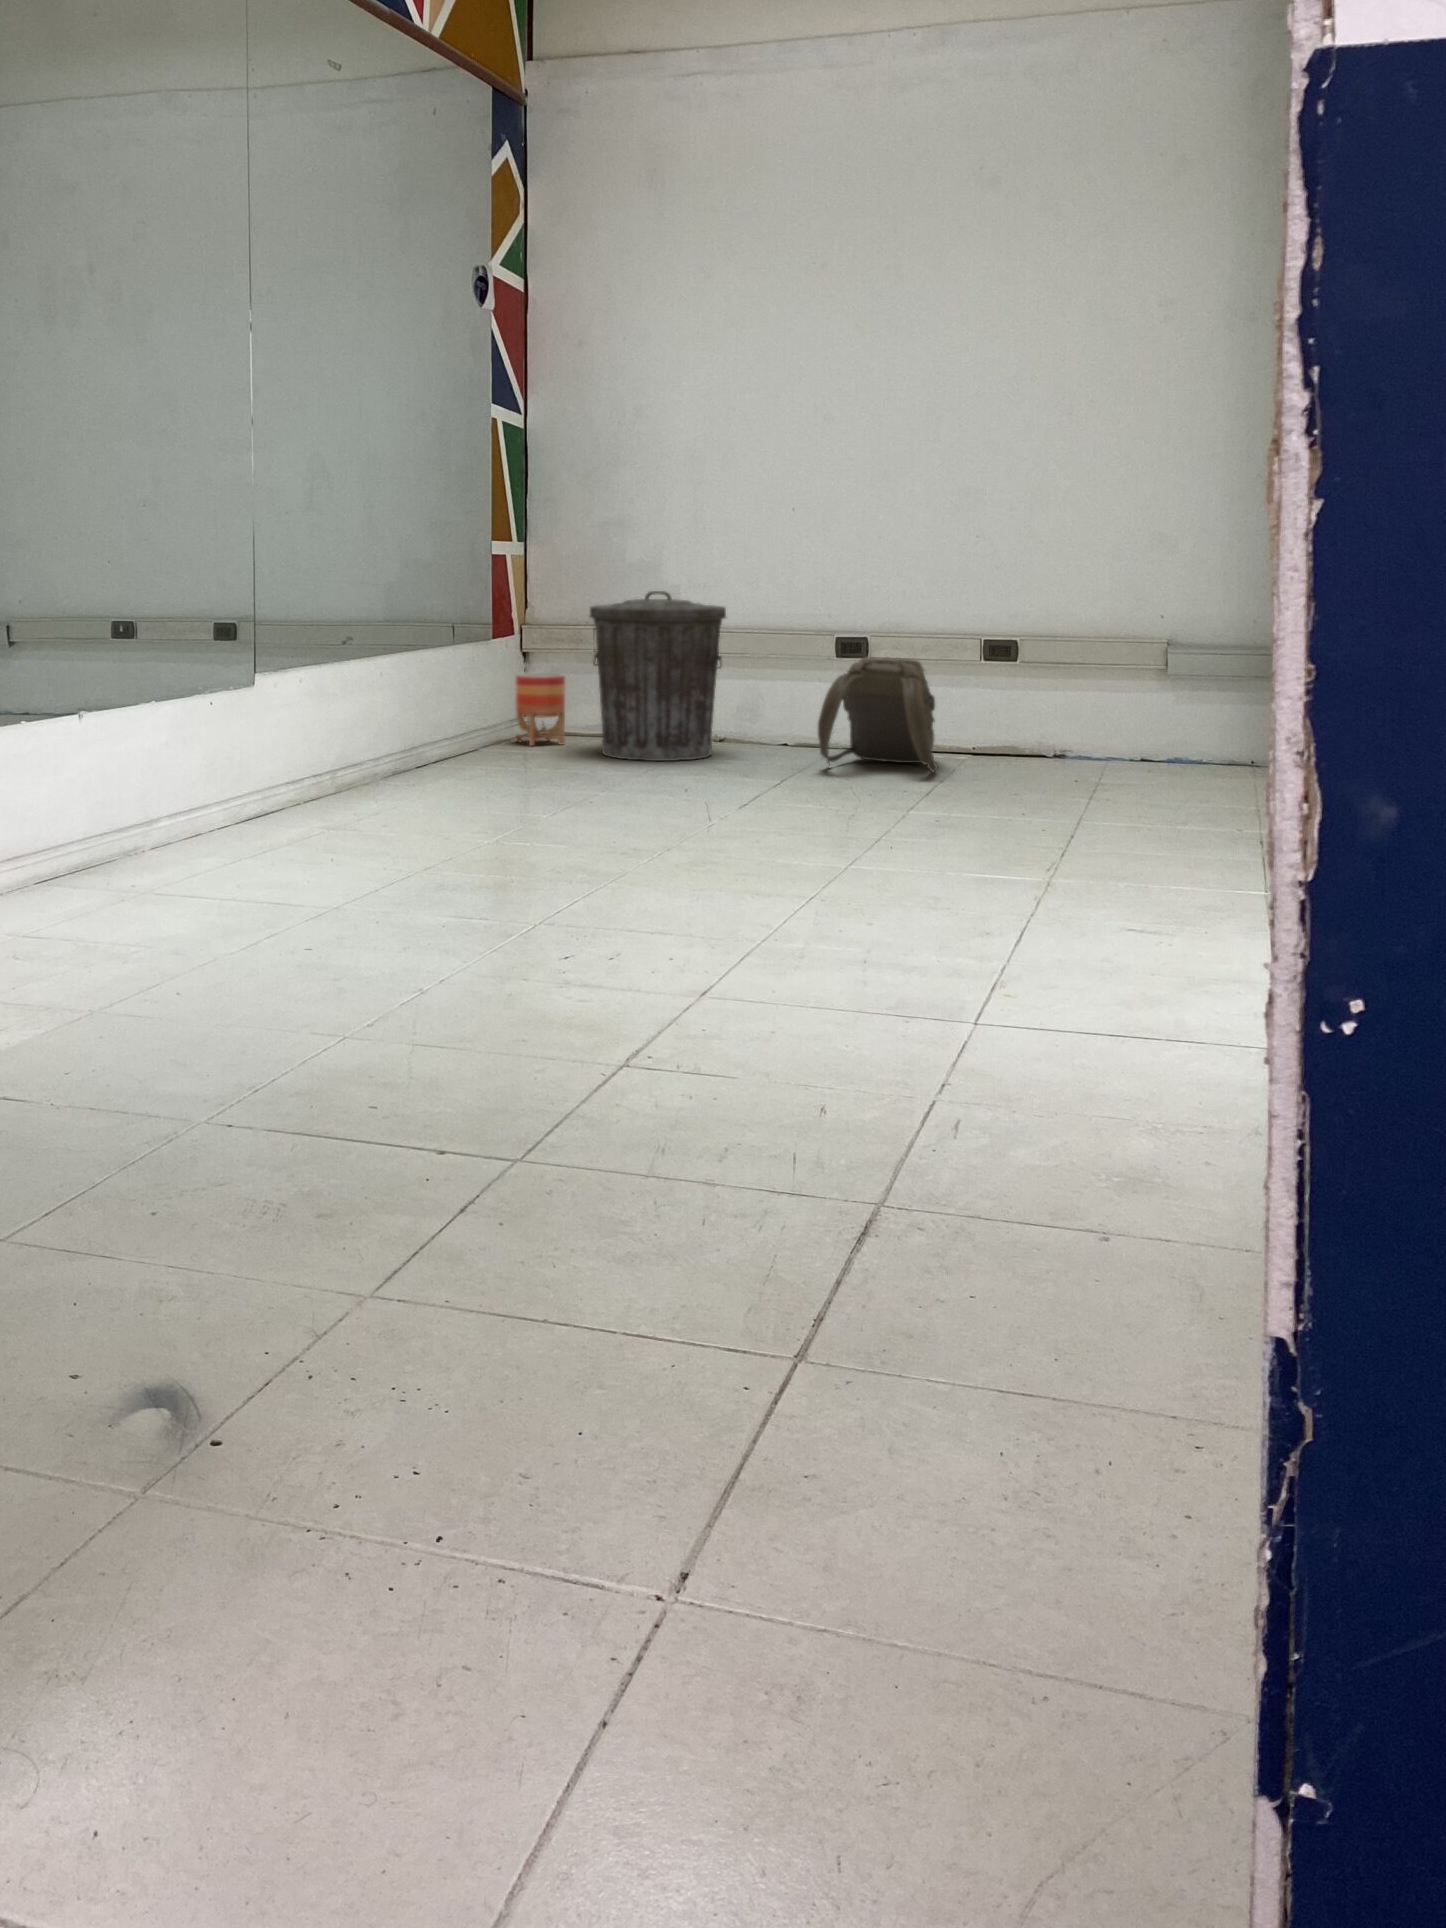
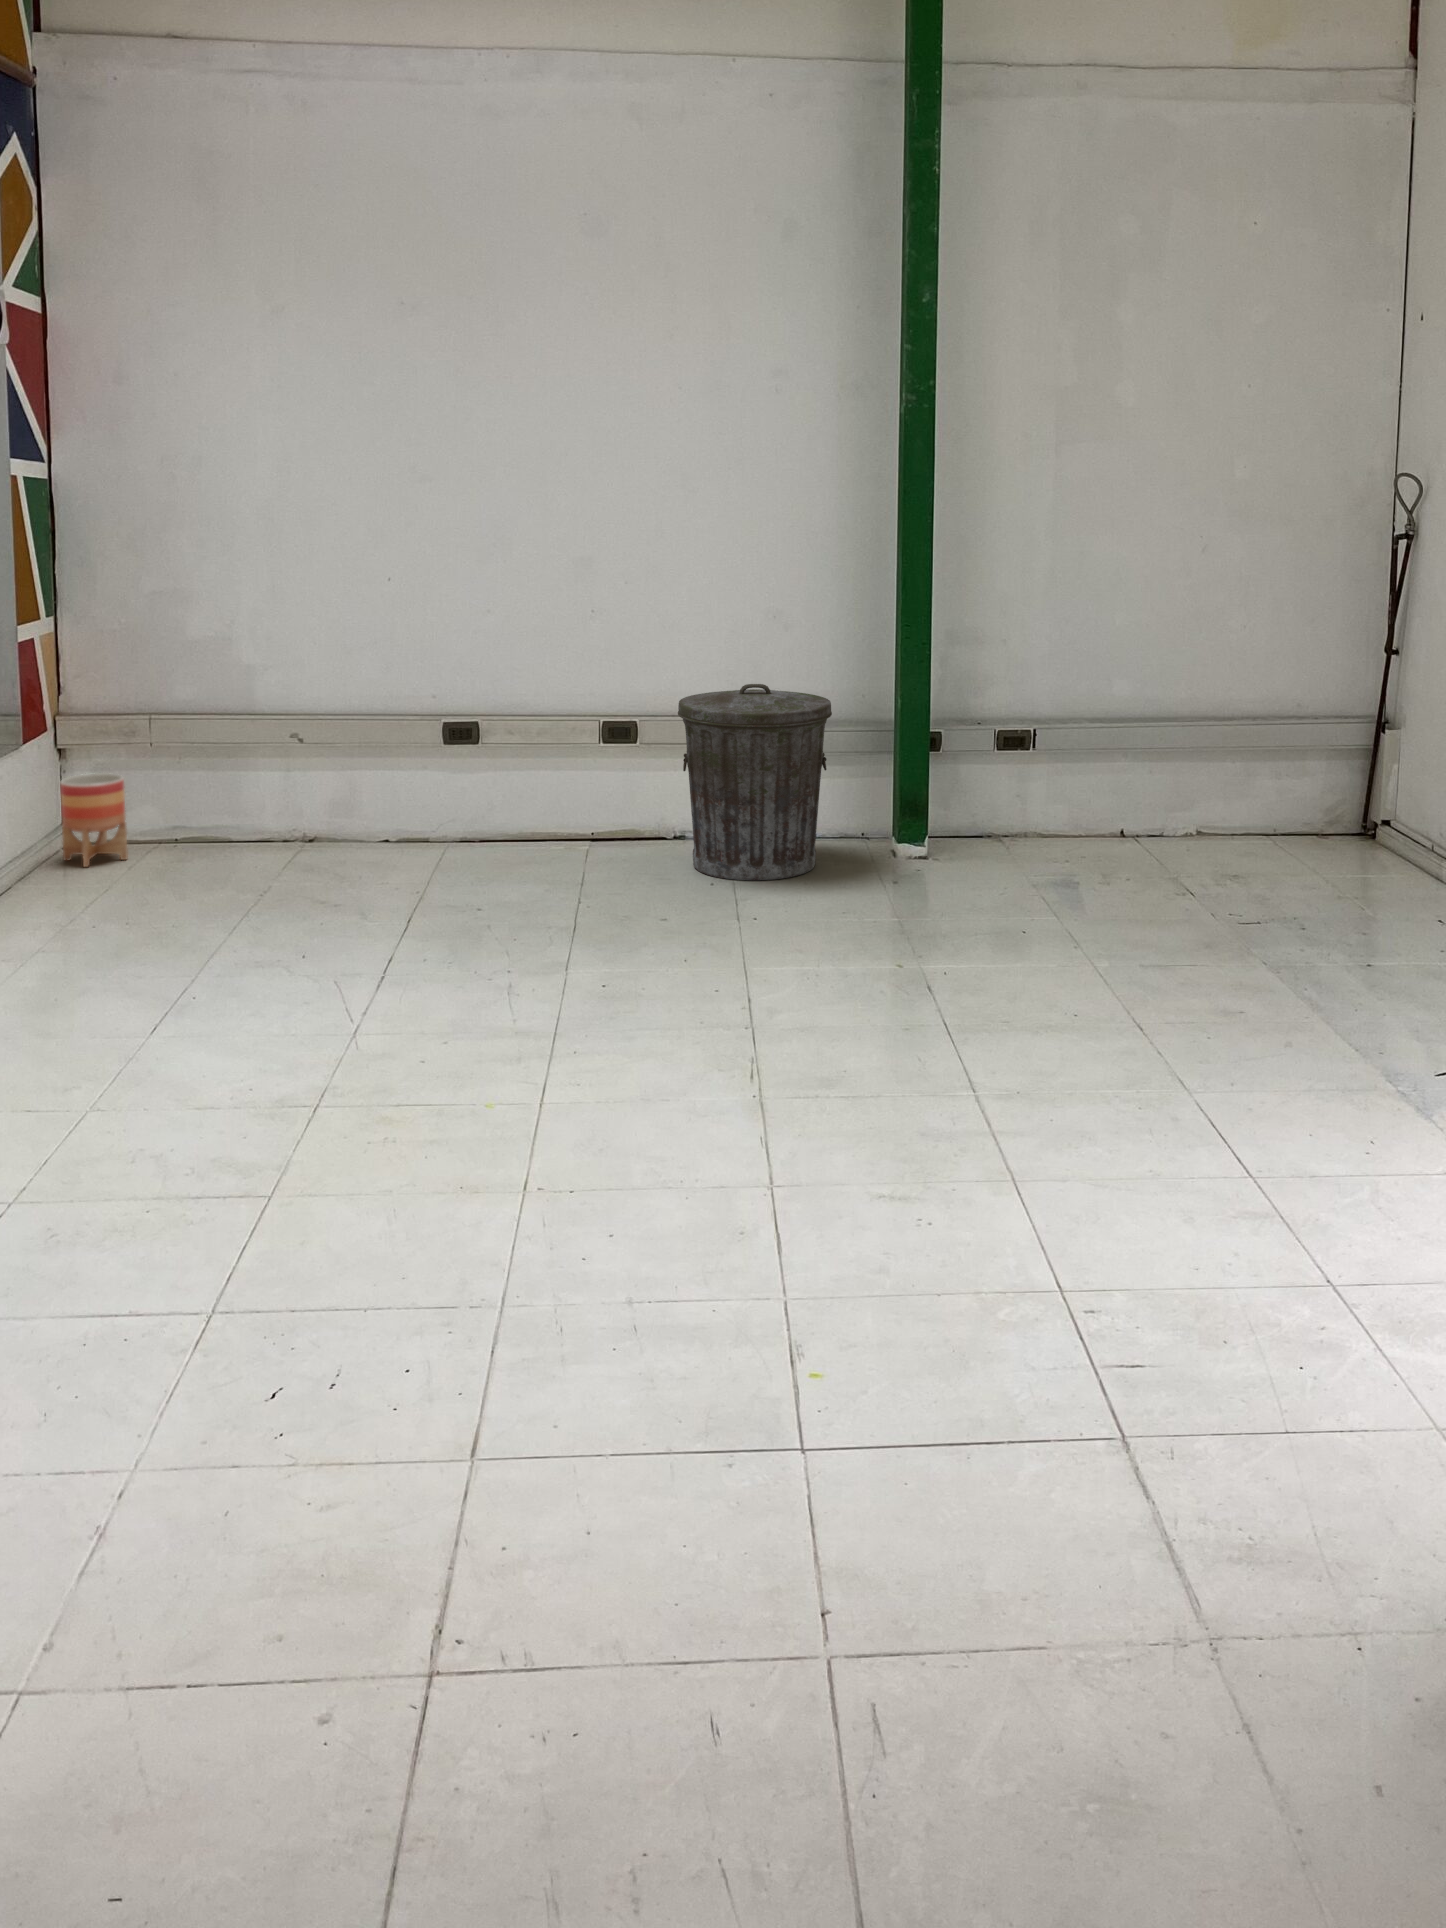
trash can: present [590,591,726,761] -> present [678,684,832,880]
backpack: present [818,657,938,772] -> none [442,750,570,875]

